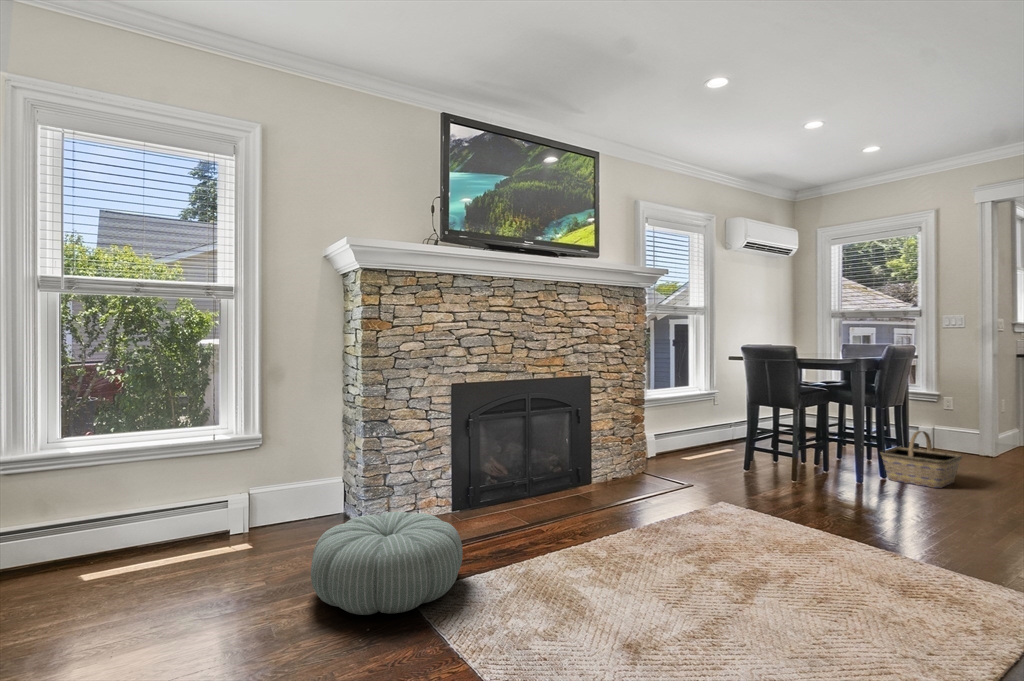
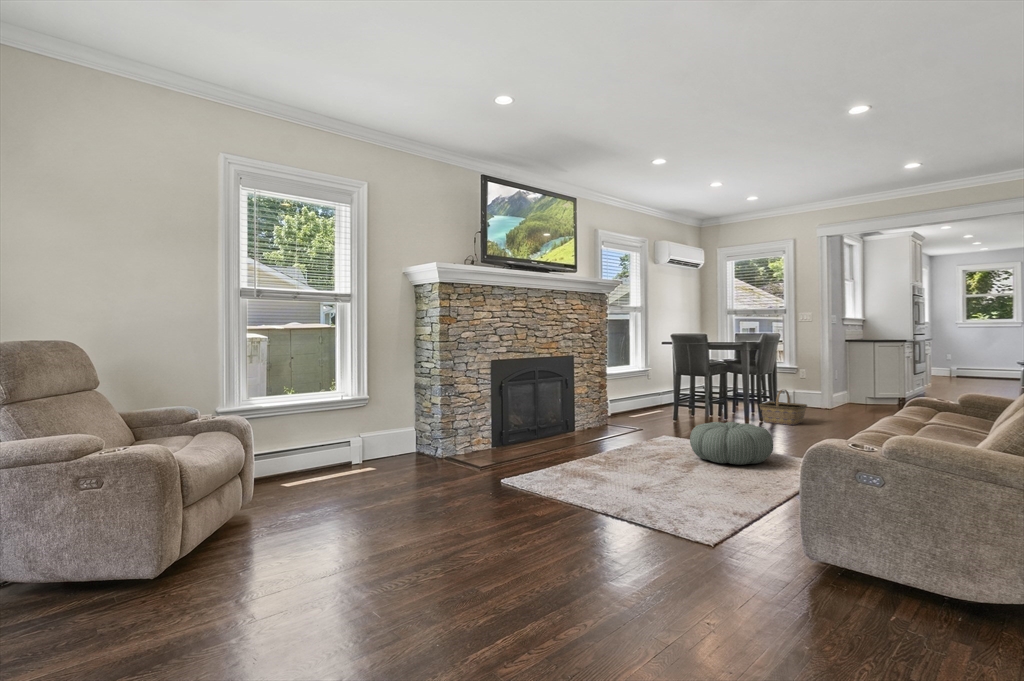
pouf: present [311,512,462,615] -> present [690,422,773,465]

